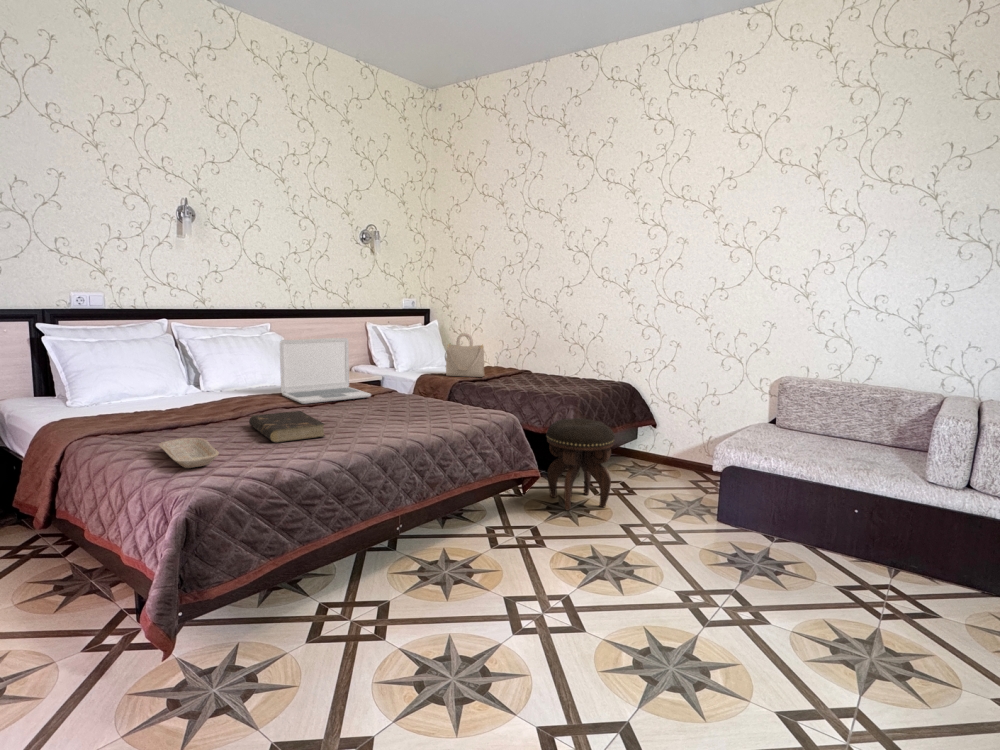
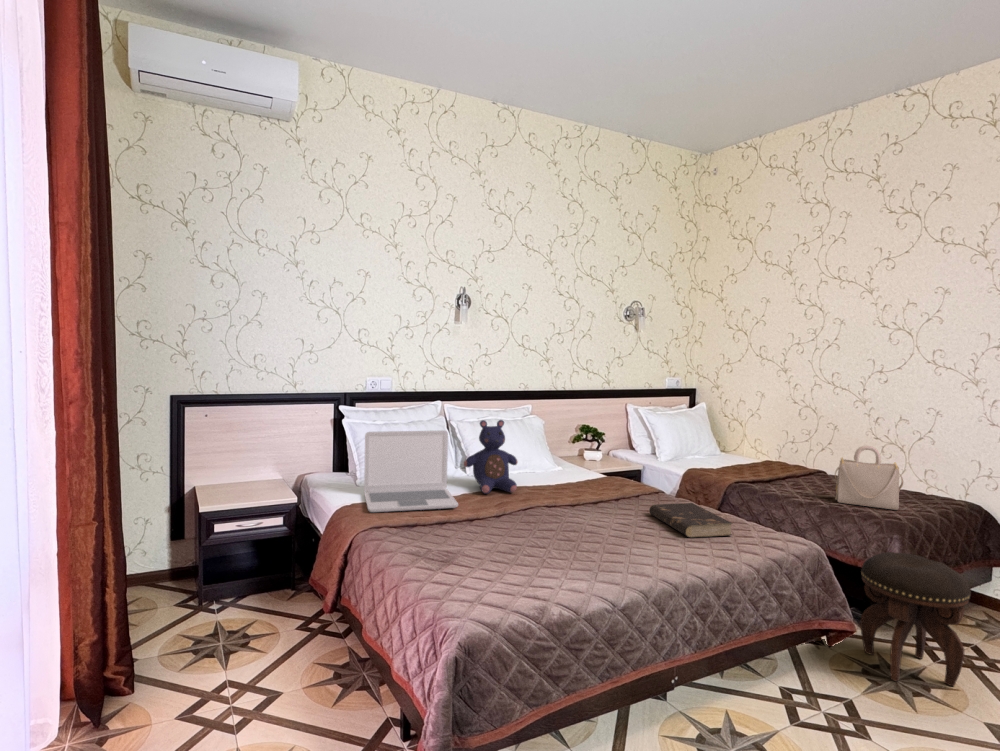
teddy bear: none [195,331,254,403] -> present [464,420,518,494]
handbag: present [445,333,485,377] -> present [835,446,903,510]
laptop: present [280,338,371,404] -> present [364,430,458,512]
book: present [249,411,325,442] -> present [649,503,733,538]
tray: present [159,438,219,468] -> none [431,544,487,586]

